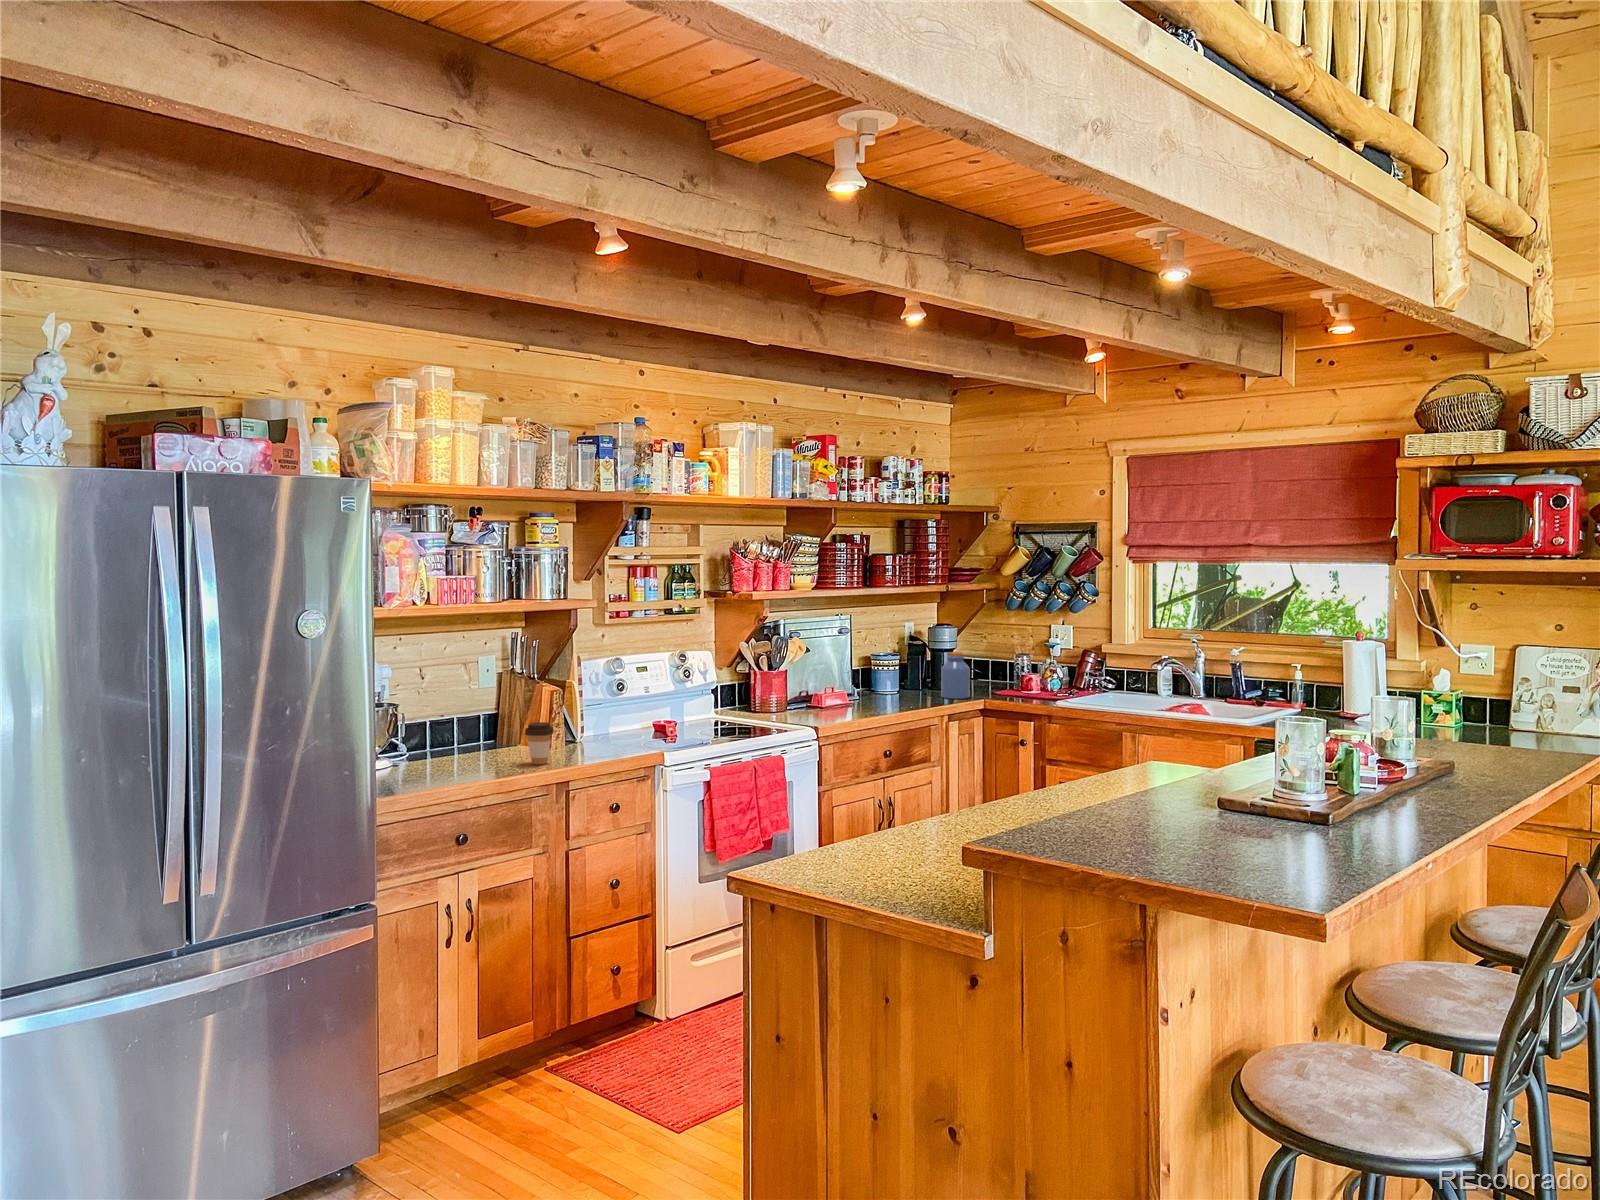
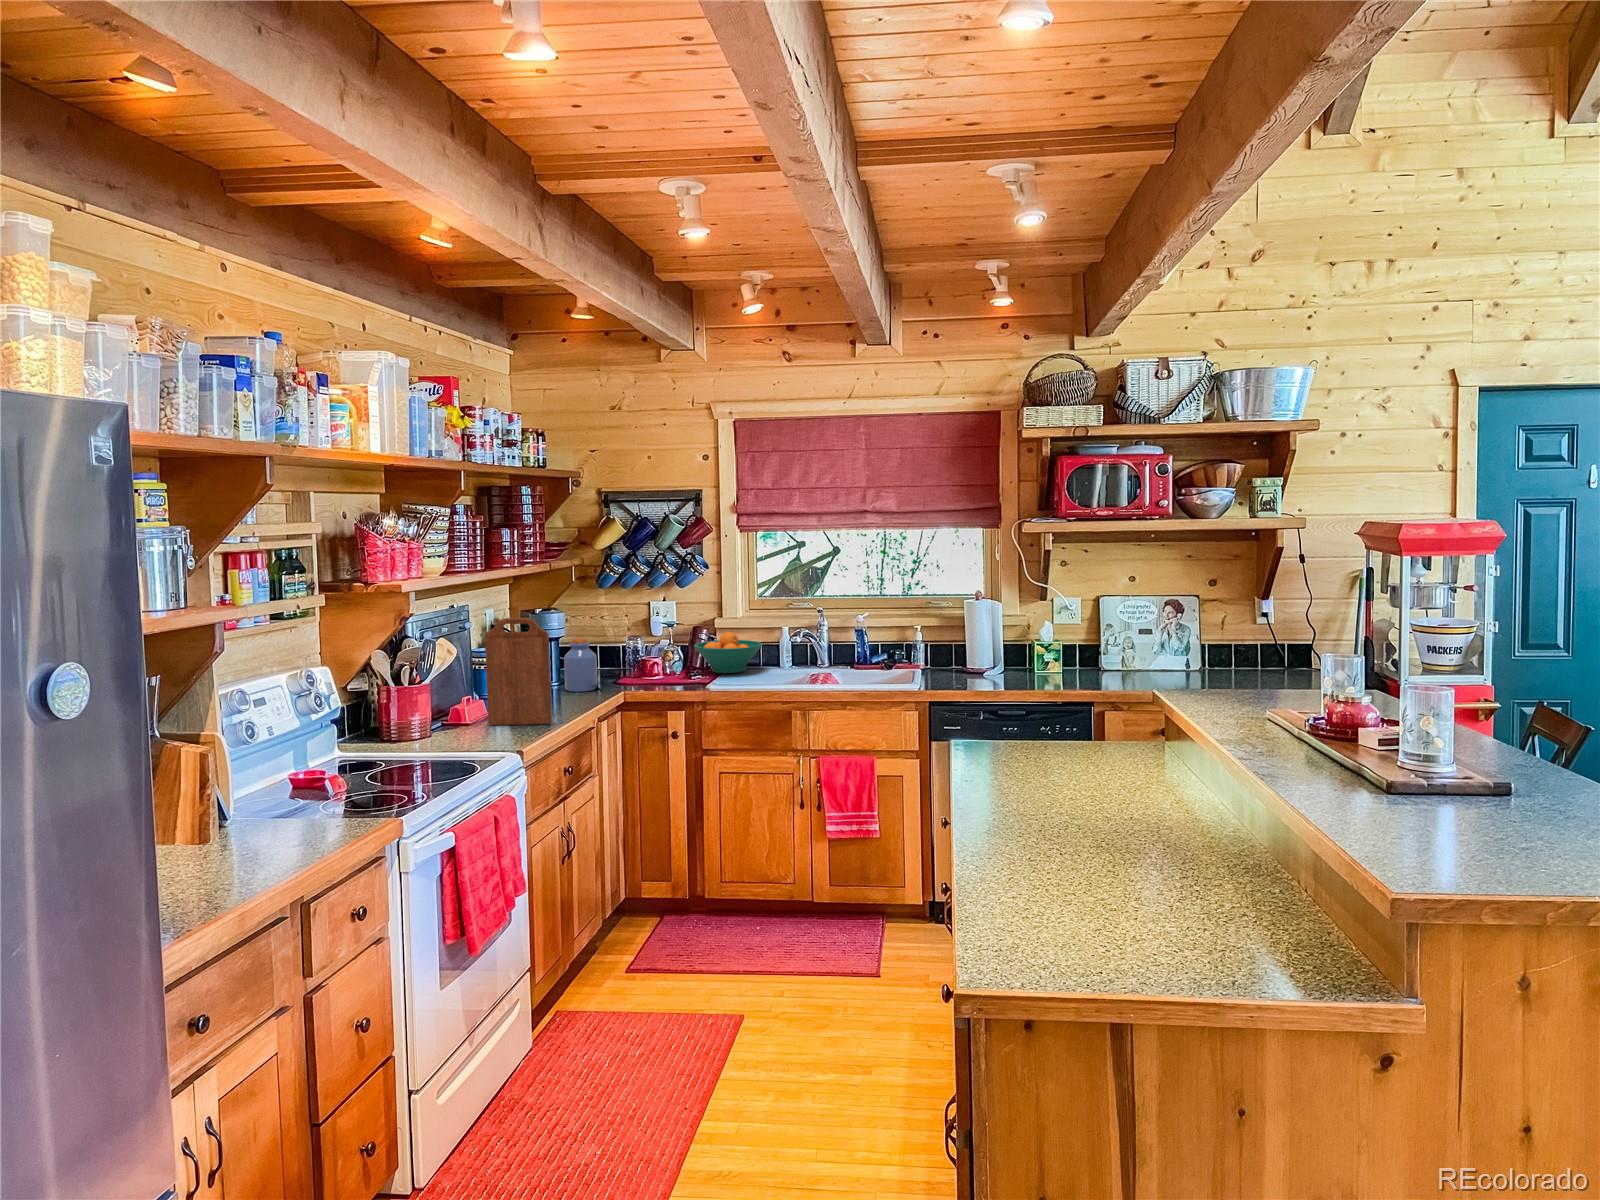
cutting board: none [835,626,880,715] -> present [485,618,552,725]
fruit bowl: none [1061,657,1129,697] -> present [694,632,762,673]
coffee cup: present [525,722,553,764] -> none [198,815,250,887]

